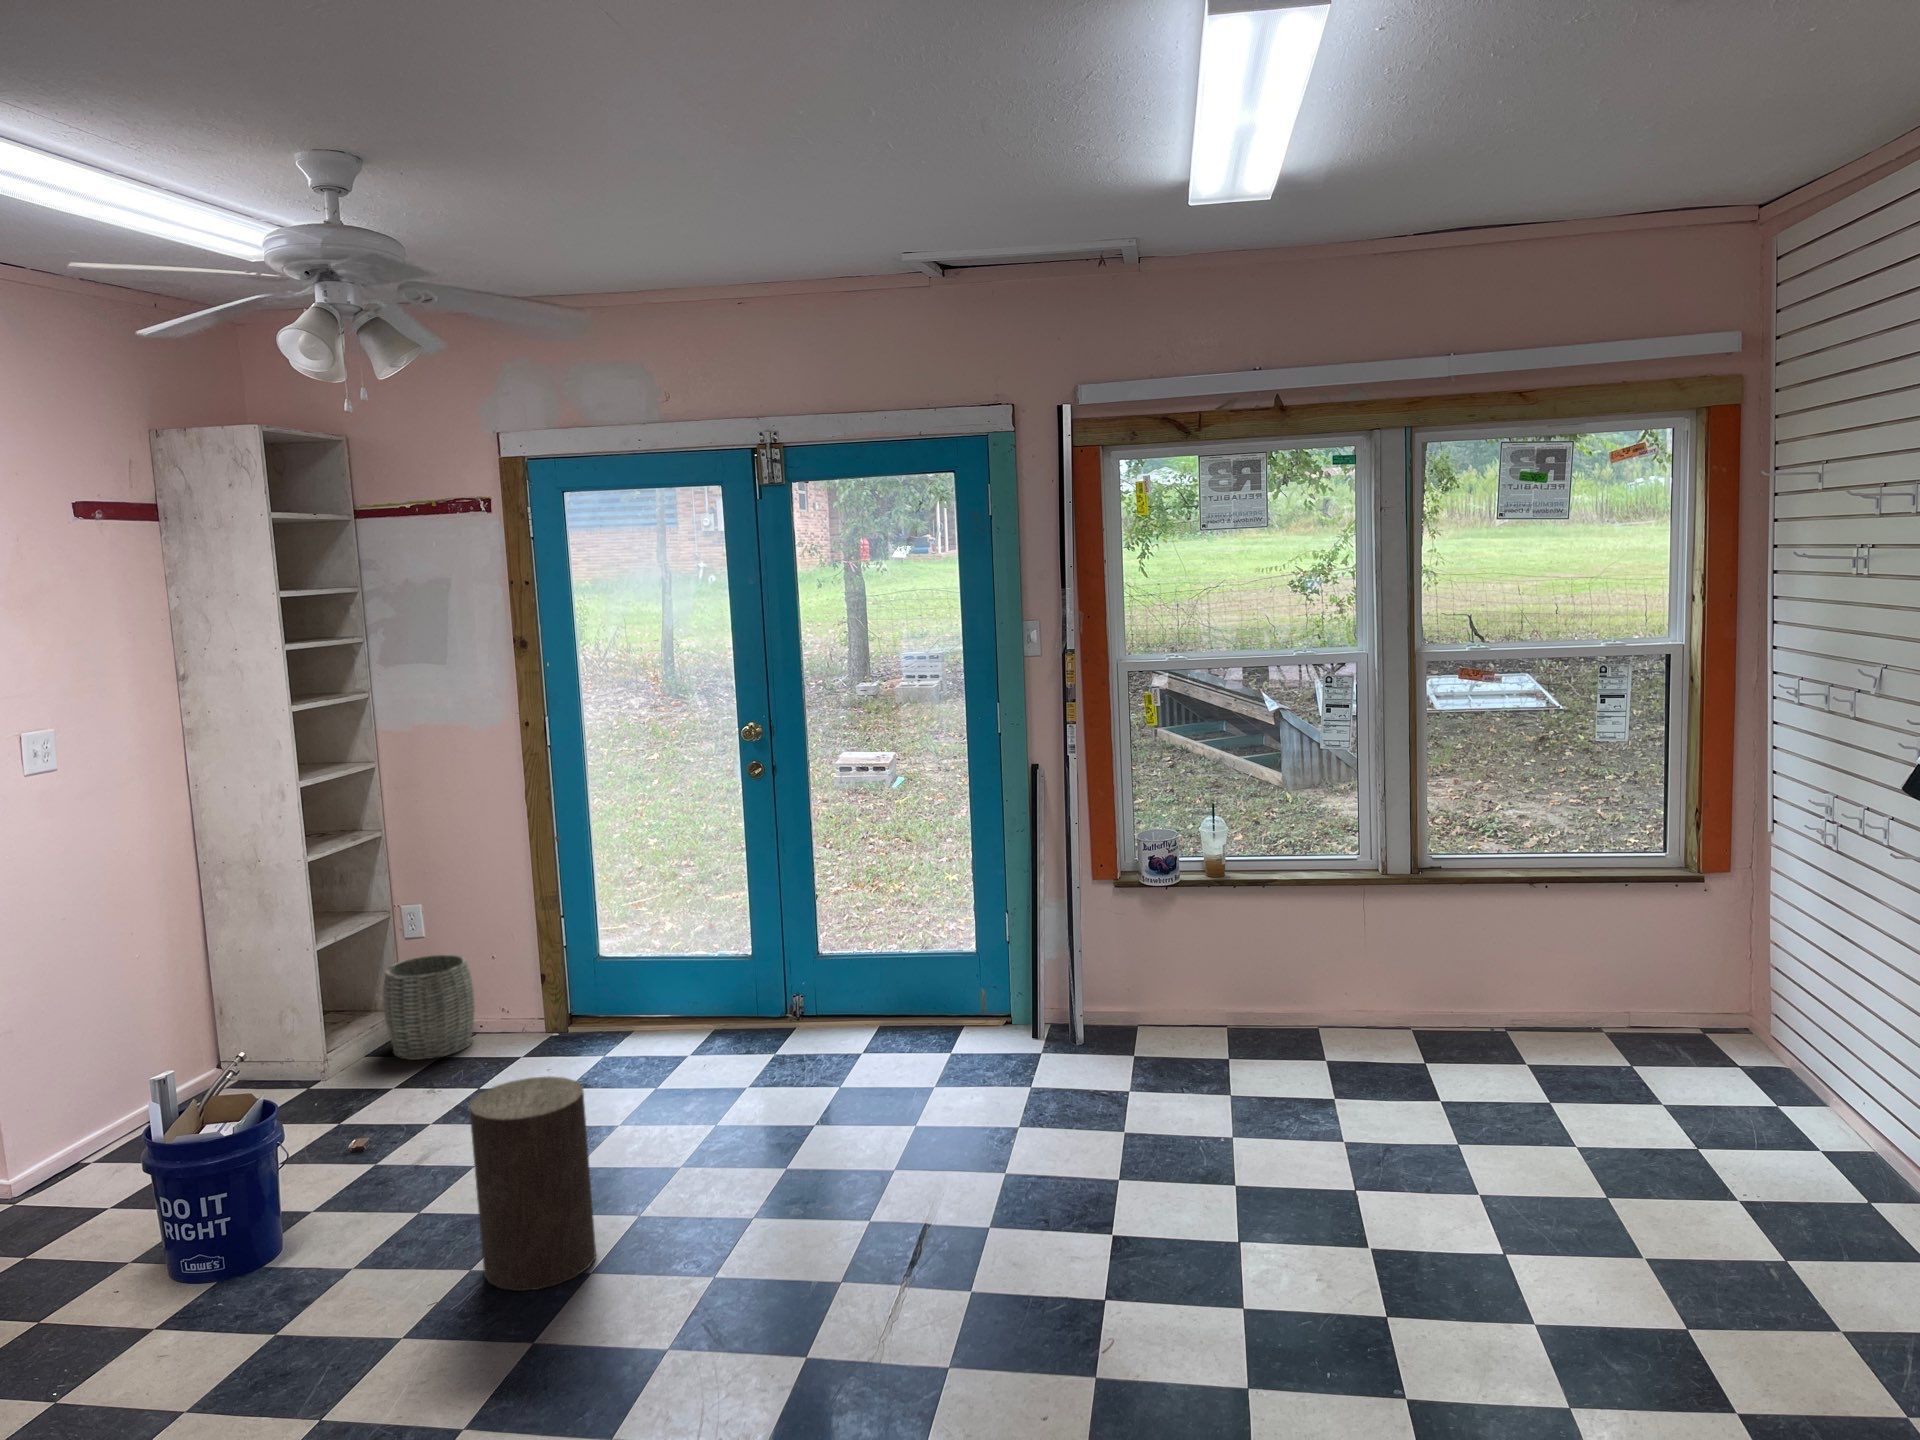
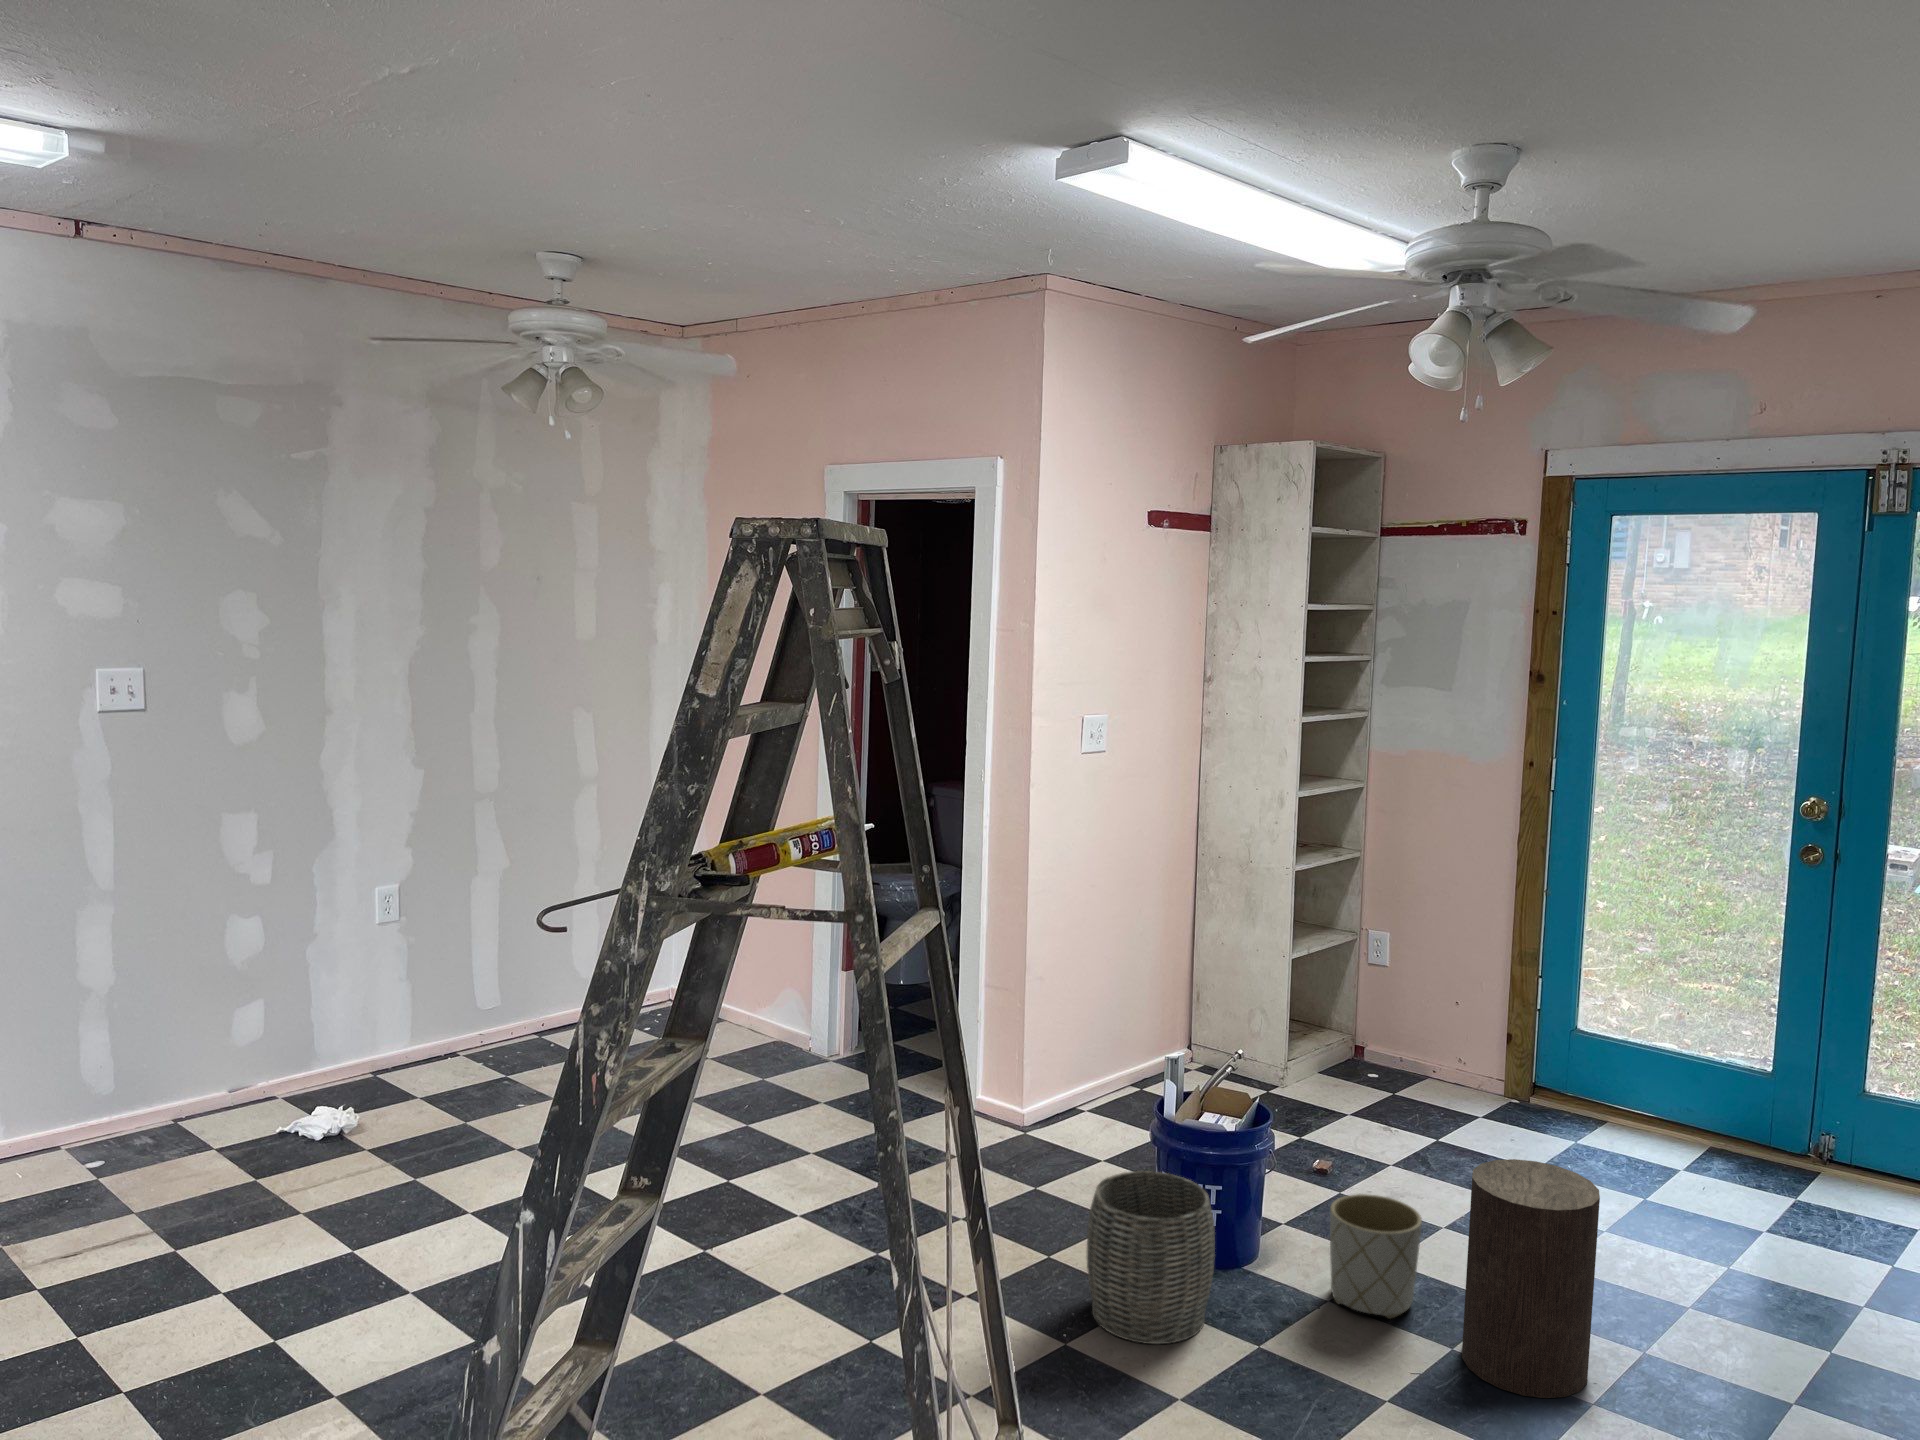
woven basket: present [383,955,475,1060] -> present [1087,1171,1215,1344]
planter: none [345,1152,440,1269] -> present [1330,1194,1422,1319]

